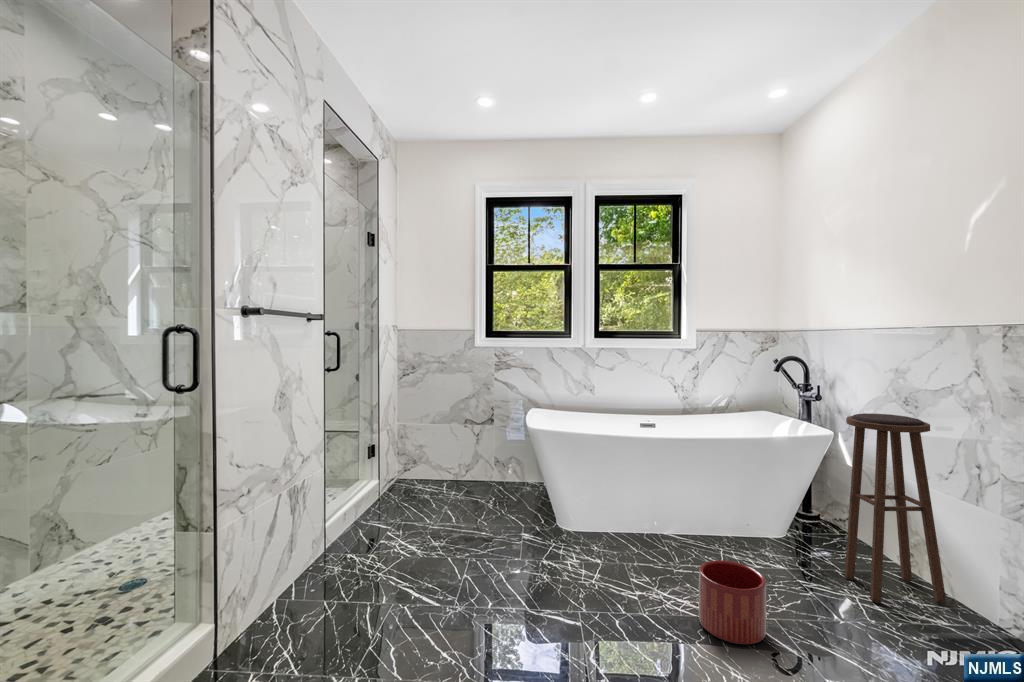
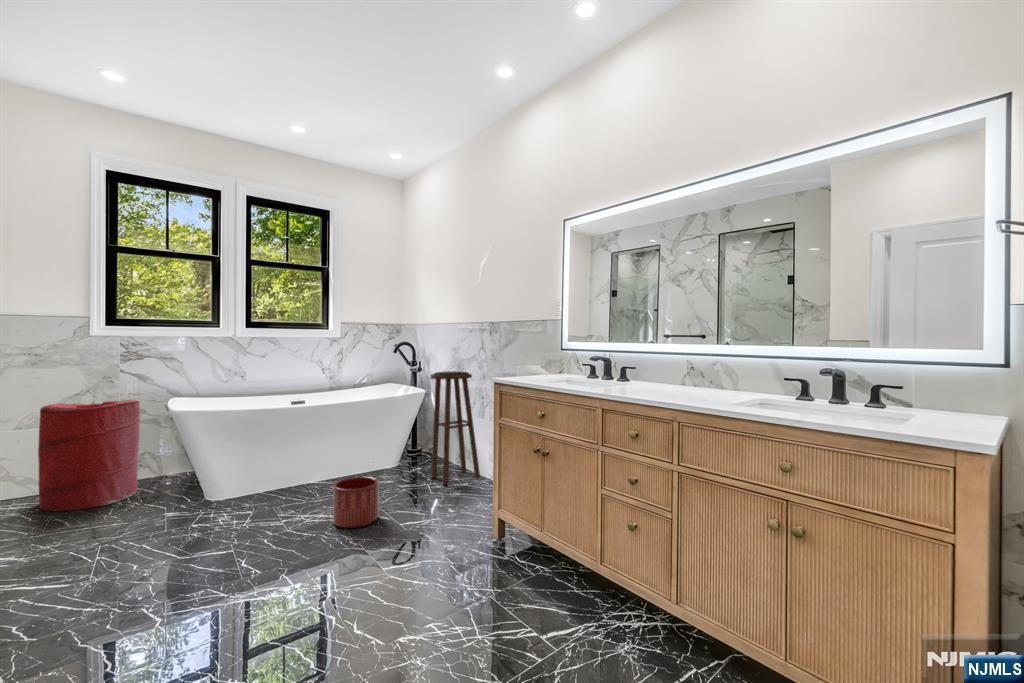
laundry hamper: none [441,408,508,509] -> present [38,399,140,511]

